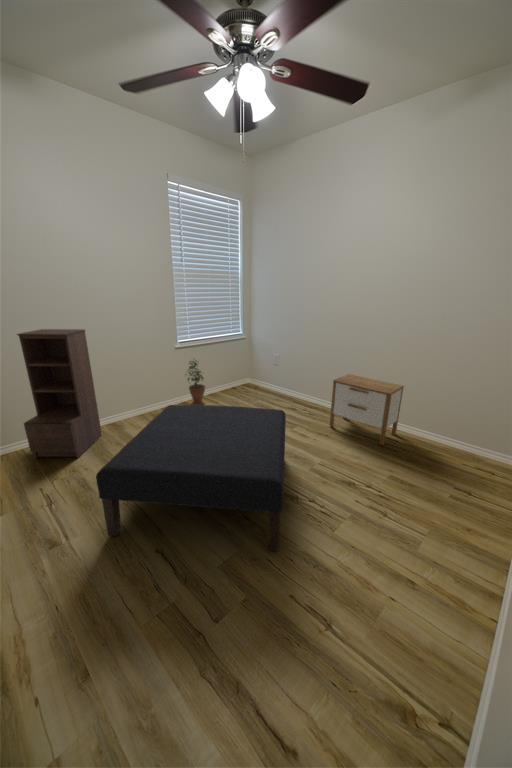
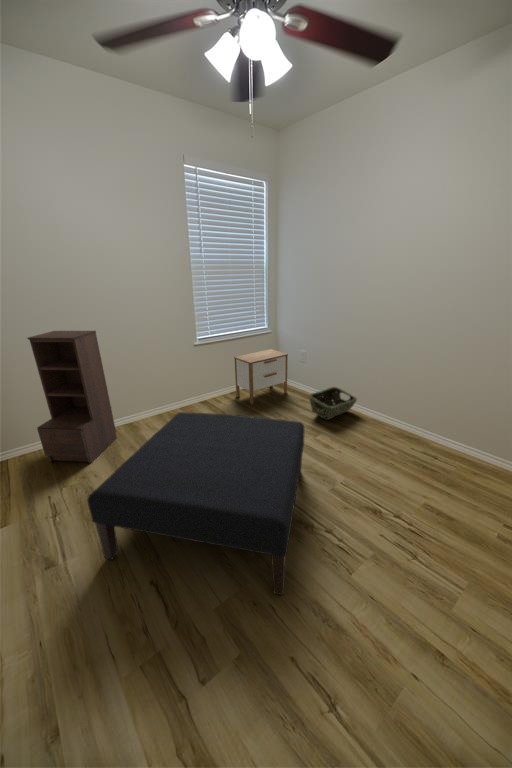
potted plant: present [185,361,205,405] -> none [204,356,225,407]
nightstand: present [330,374,404,445] -> present [234,349,288,404]
woven basket: none [284,386,326,415] -> present [309,387,357,420]

